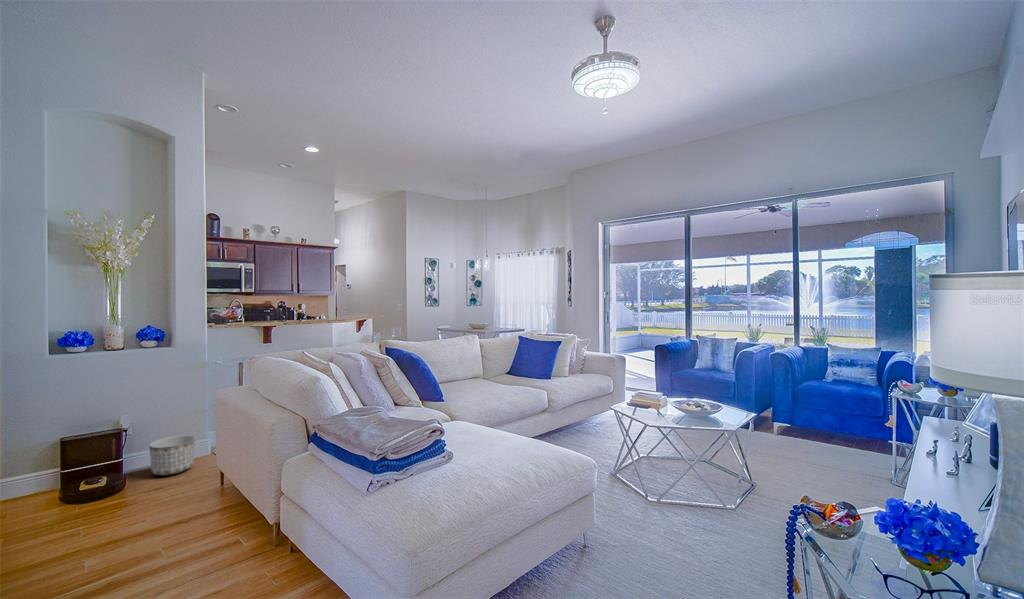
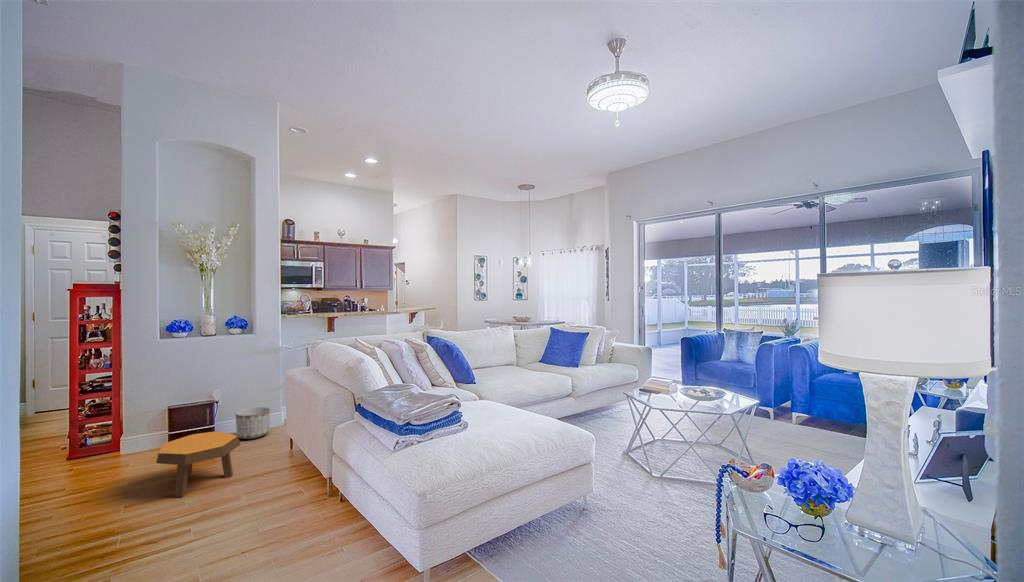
footstool: none [40,470,158,560] -> present [156,431,241,497]

